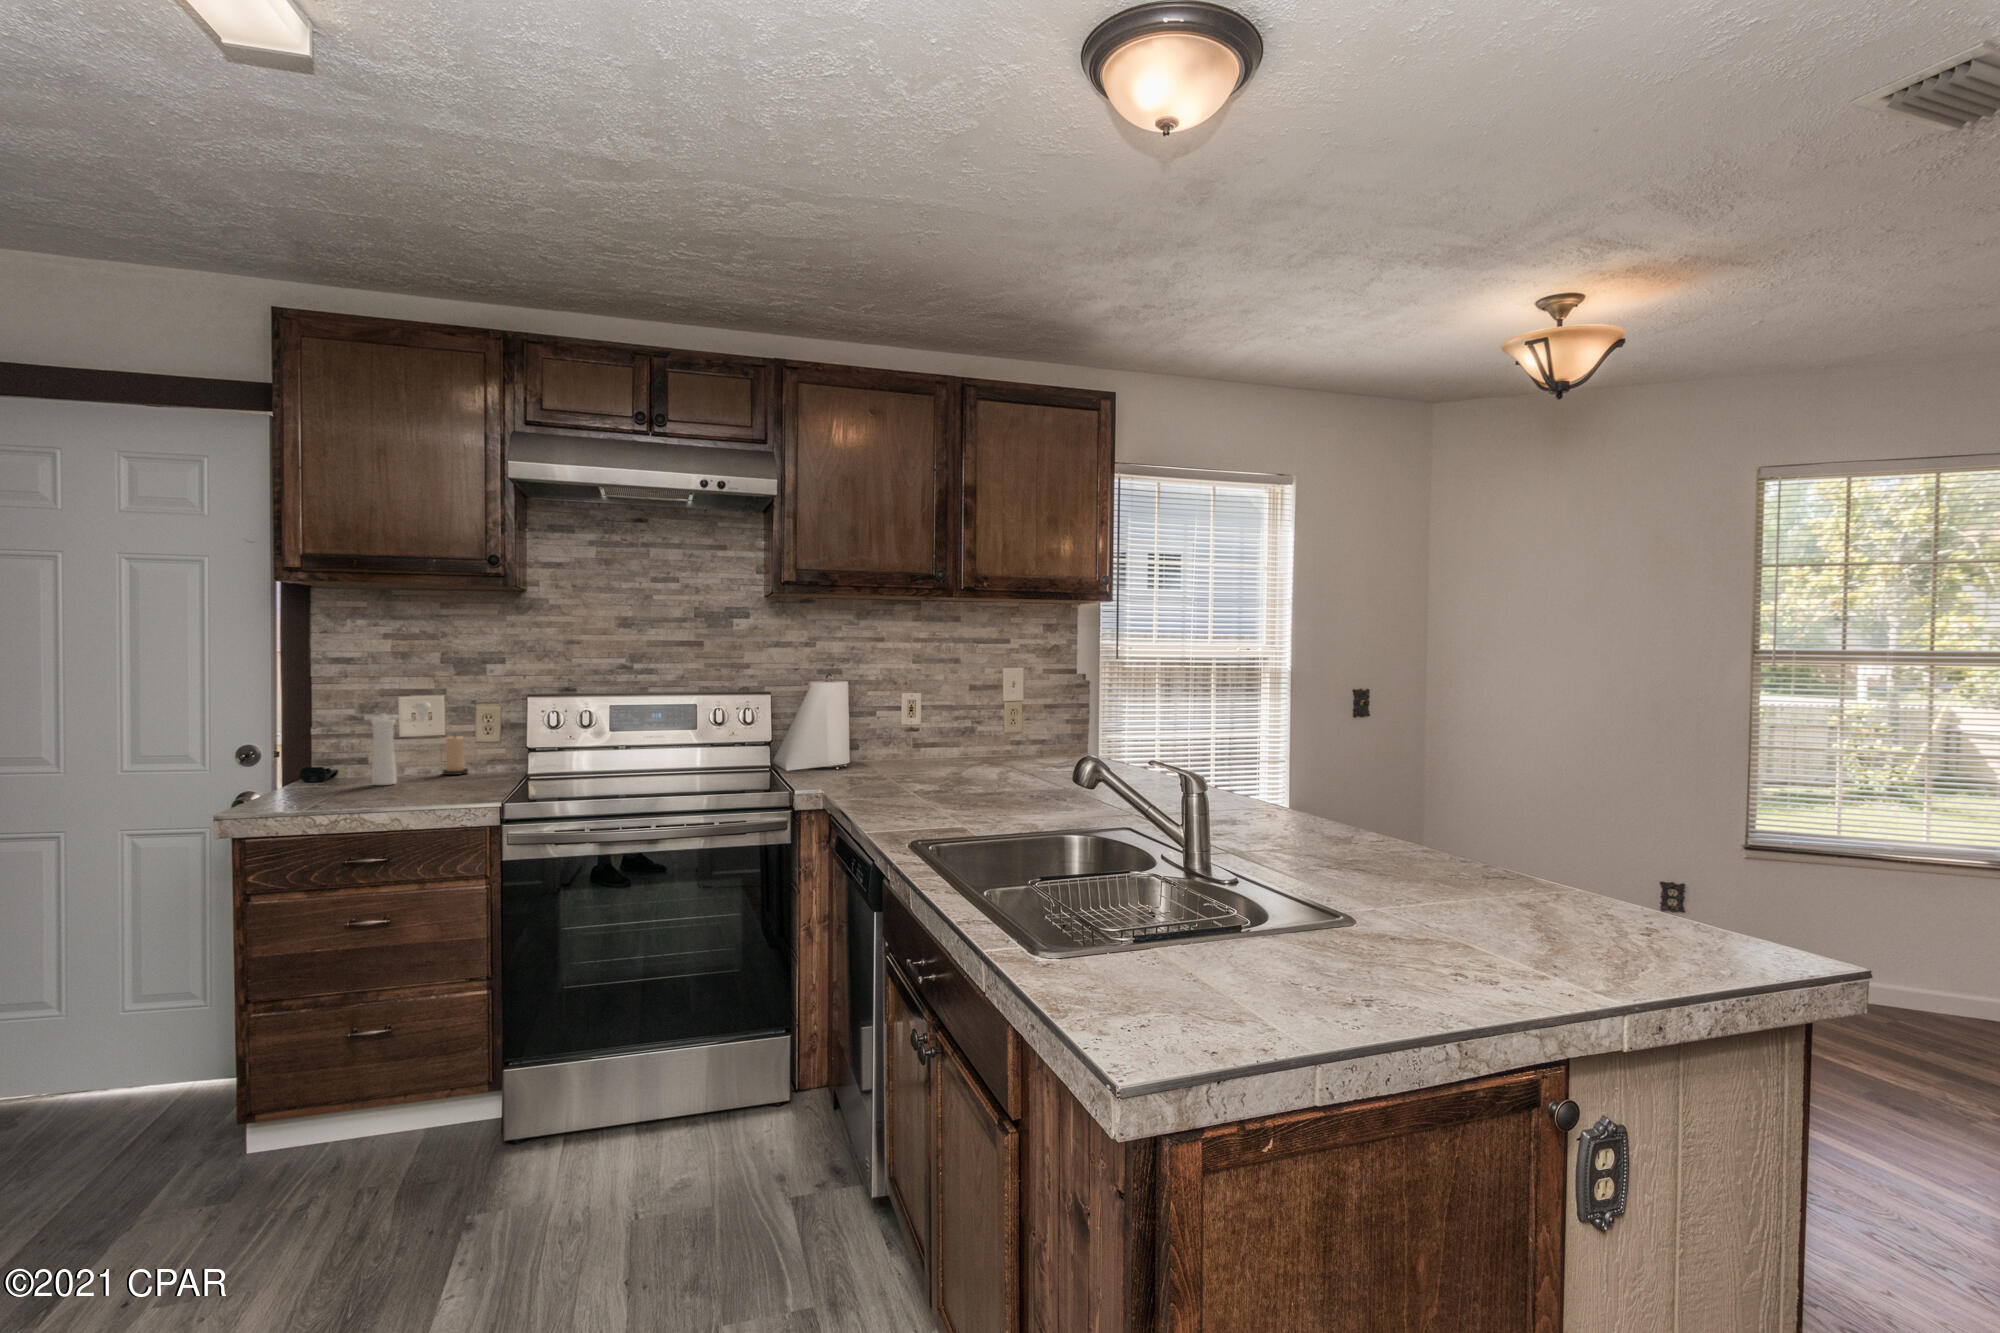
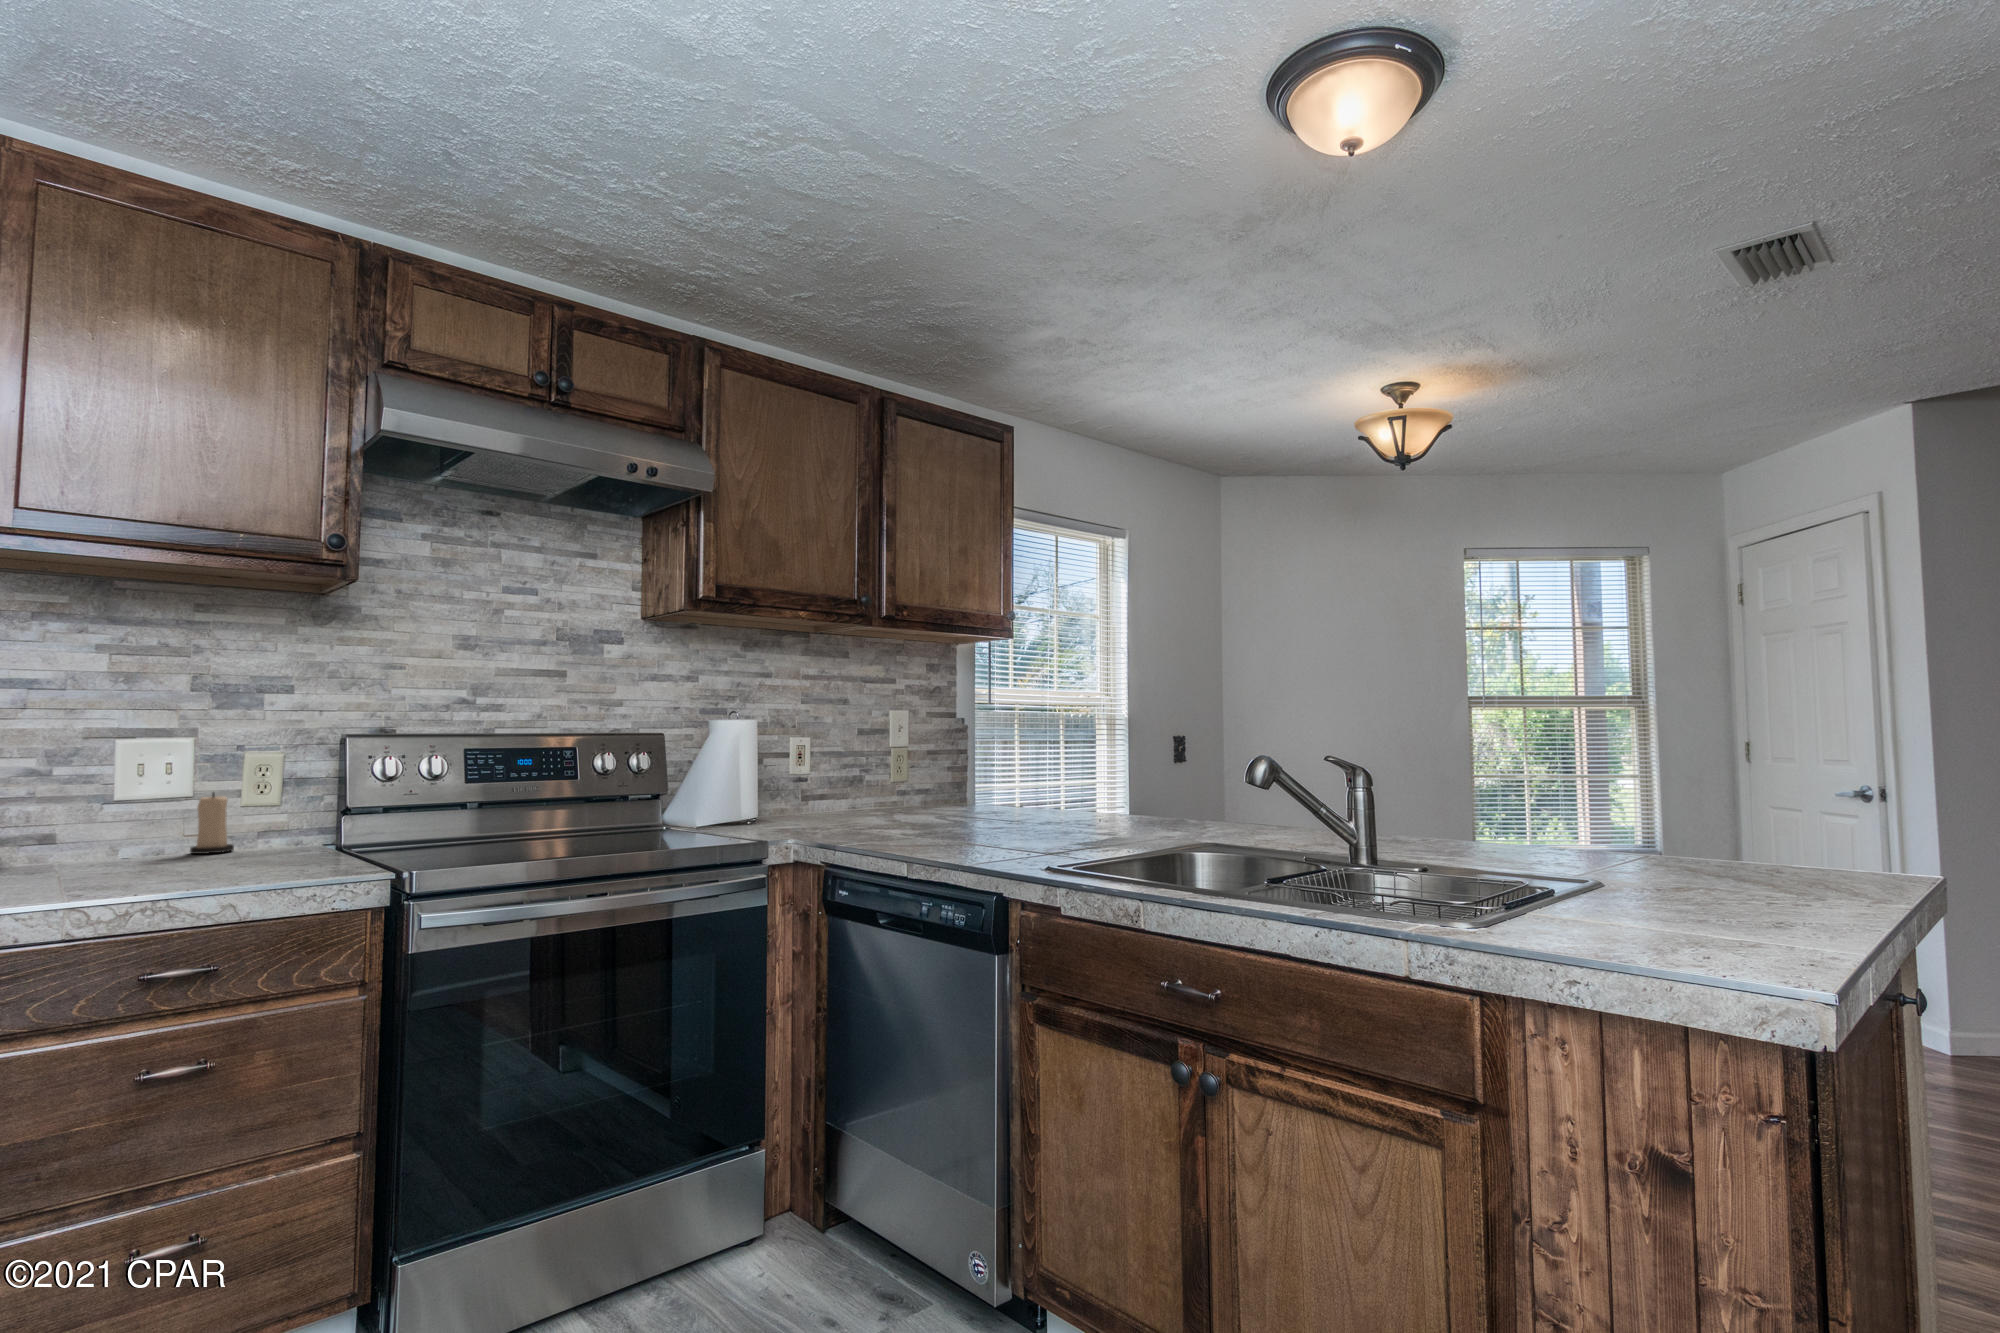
pepper mill: present [371,702,431,785] -> none [83,743,186,871]

